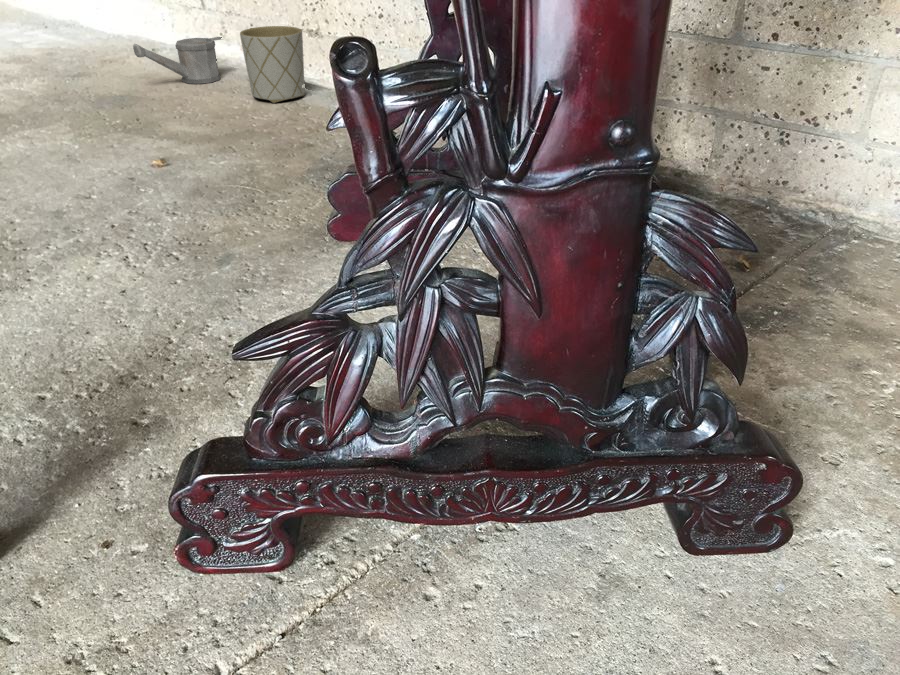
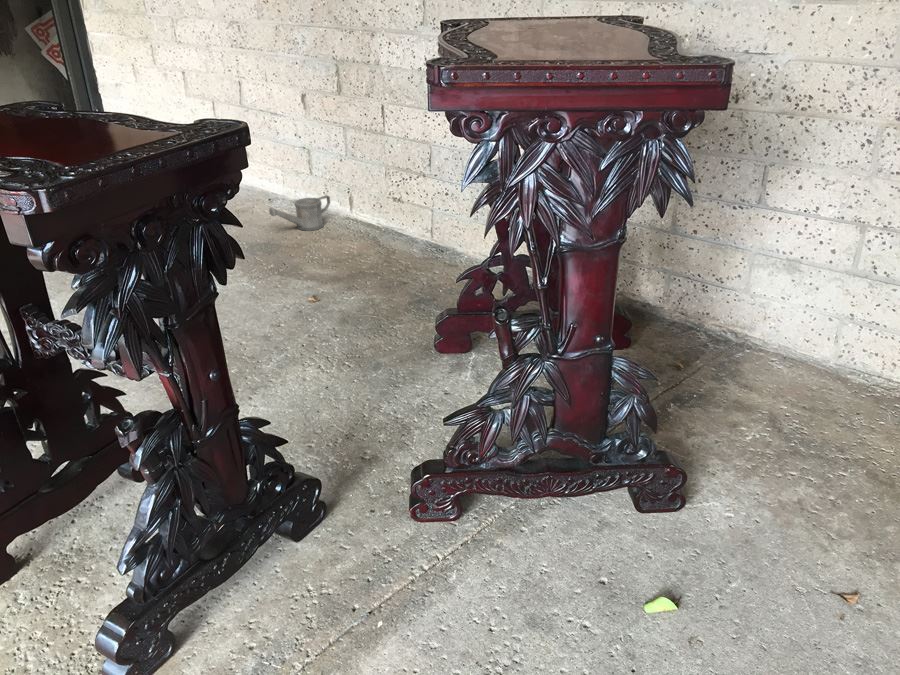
planter: present [240,26,305,103] -> none [347,195,389,248]

